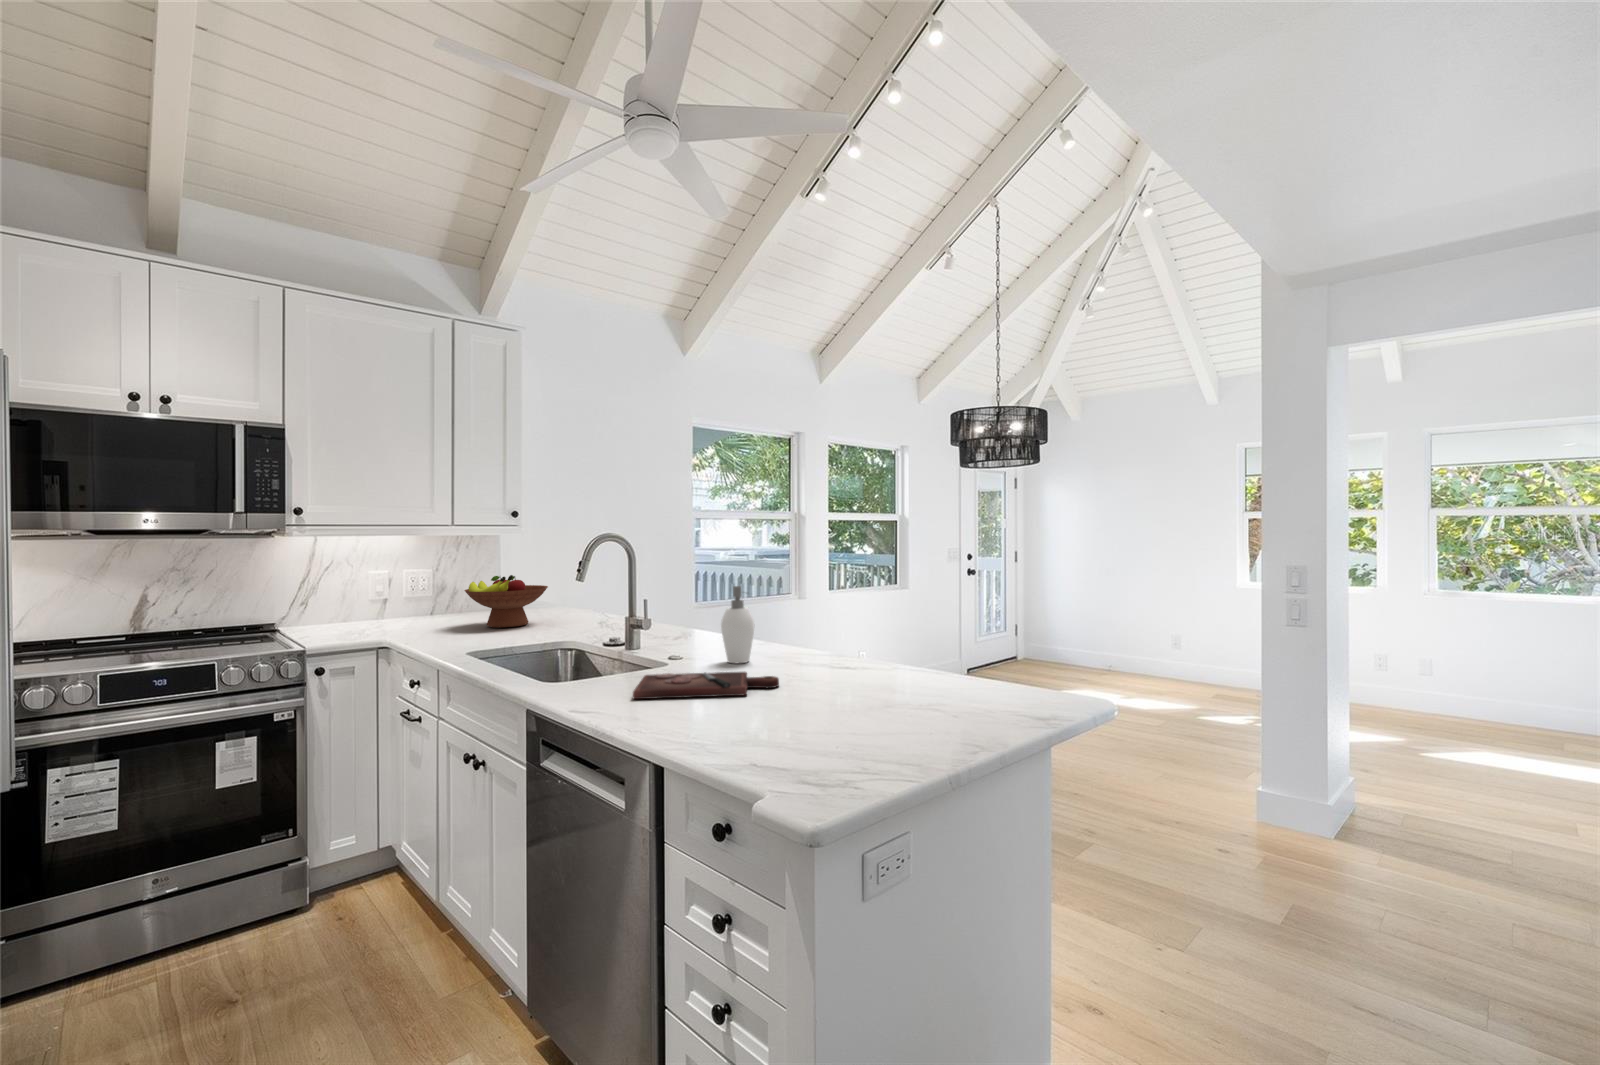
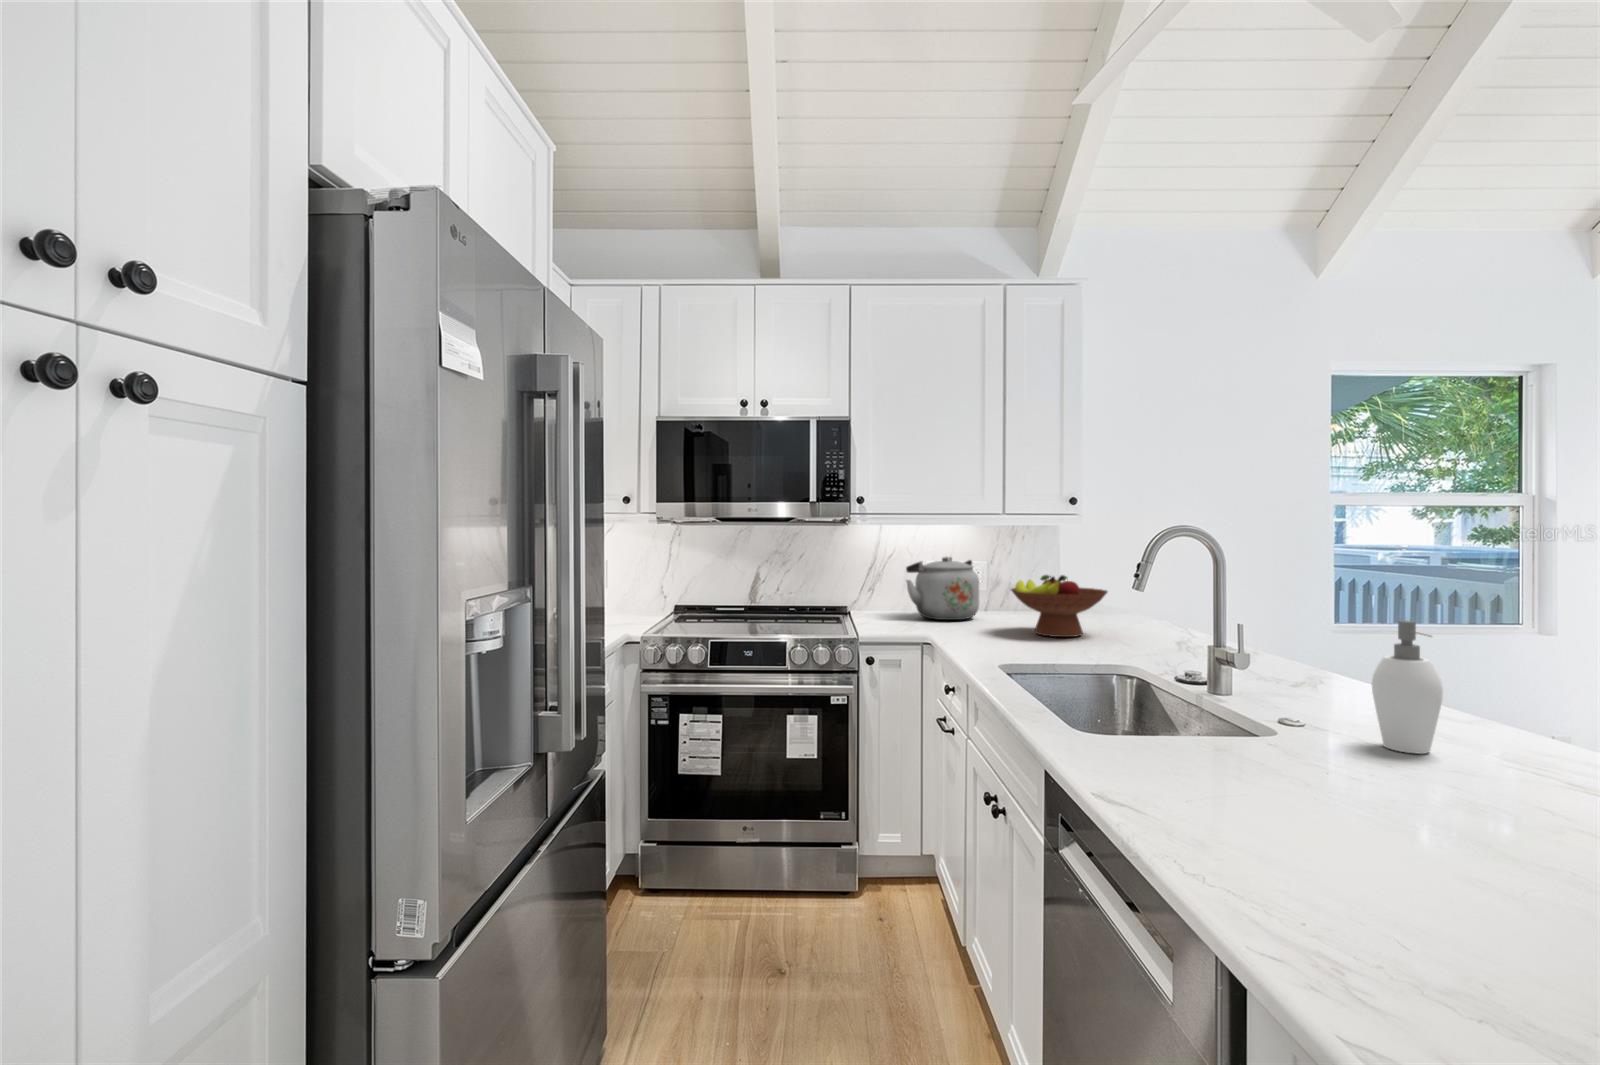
kettle: none [350,565,429,625] -> present [906,557,979,620]
cutting board: present [633,672,779,699] -> none [1199,747,1504,830]

